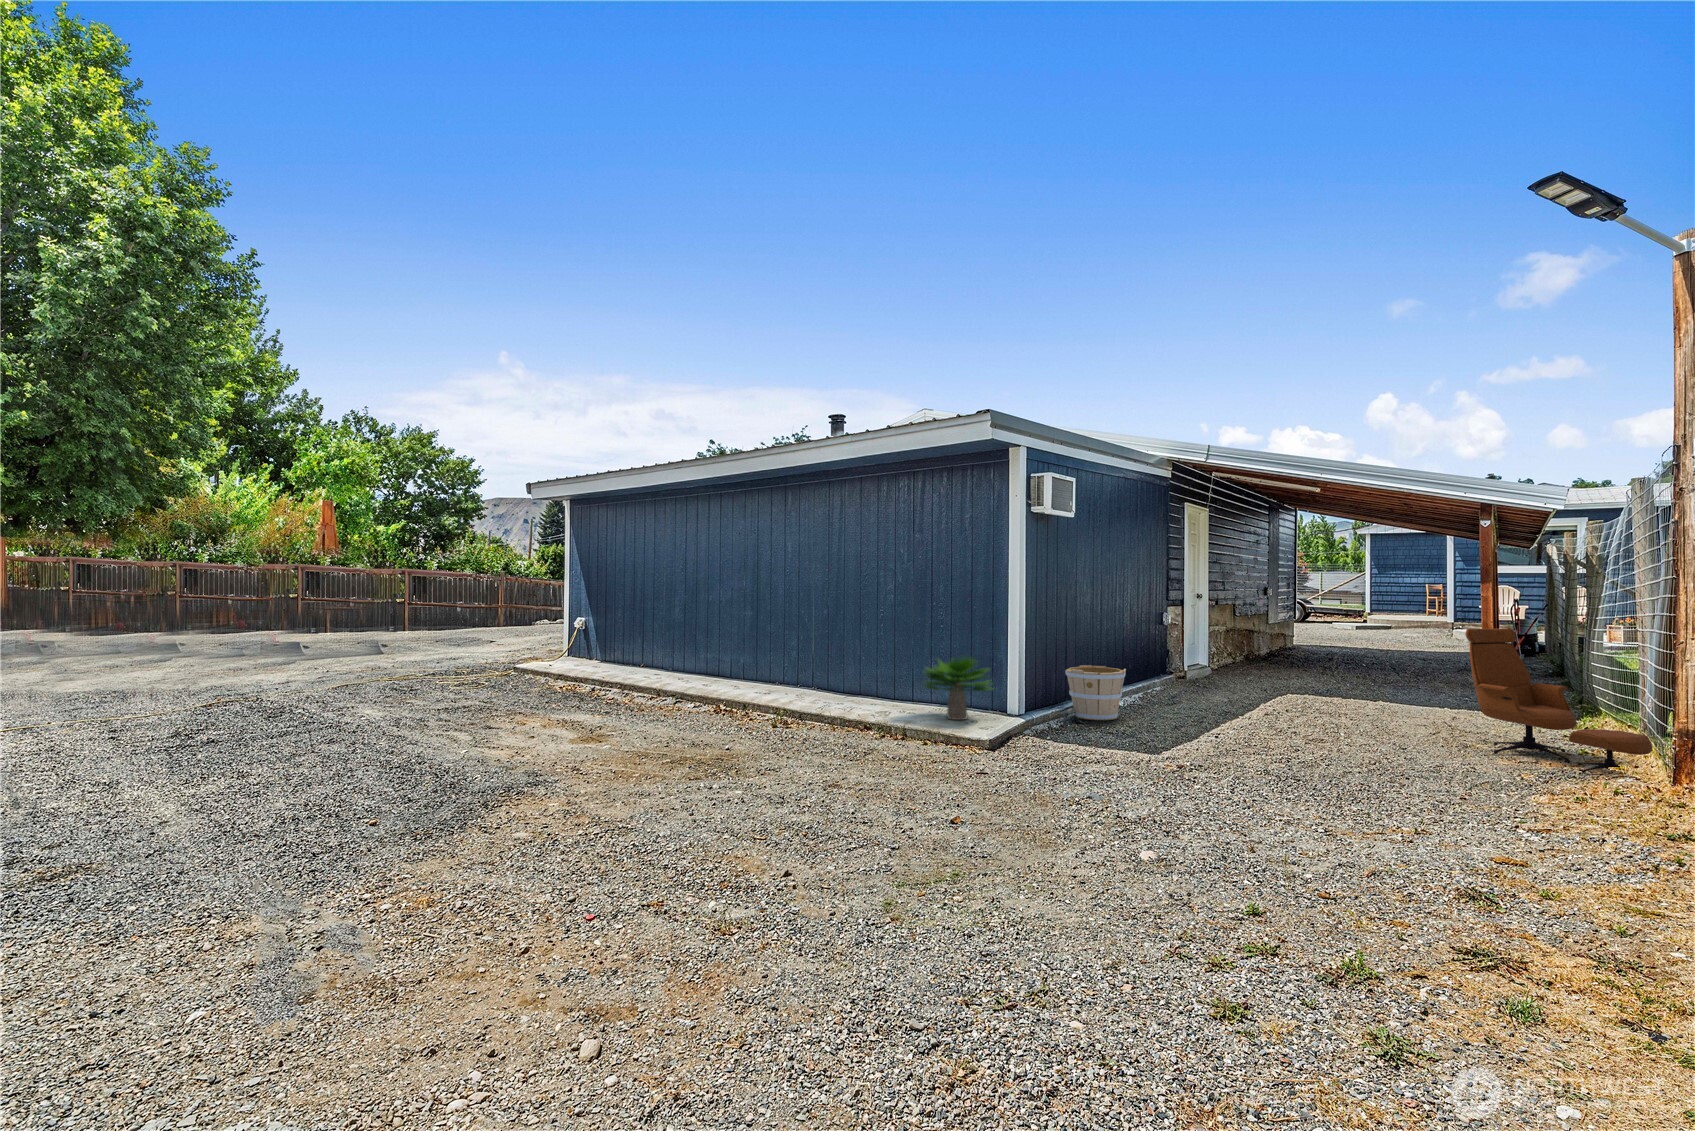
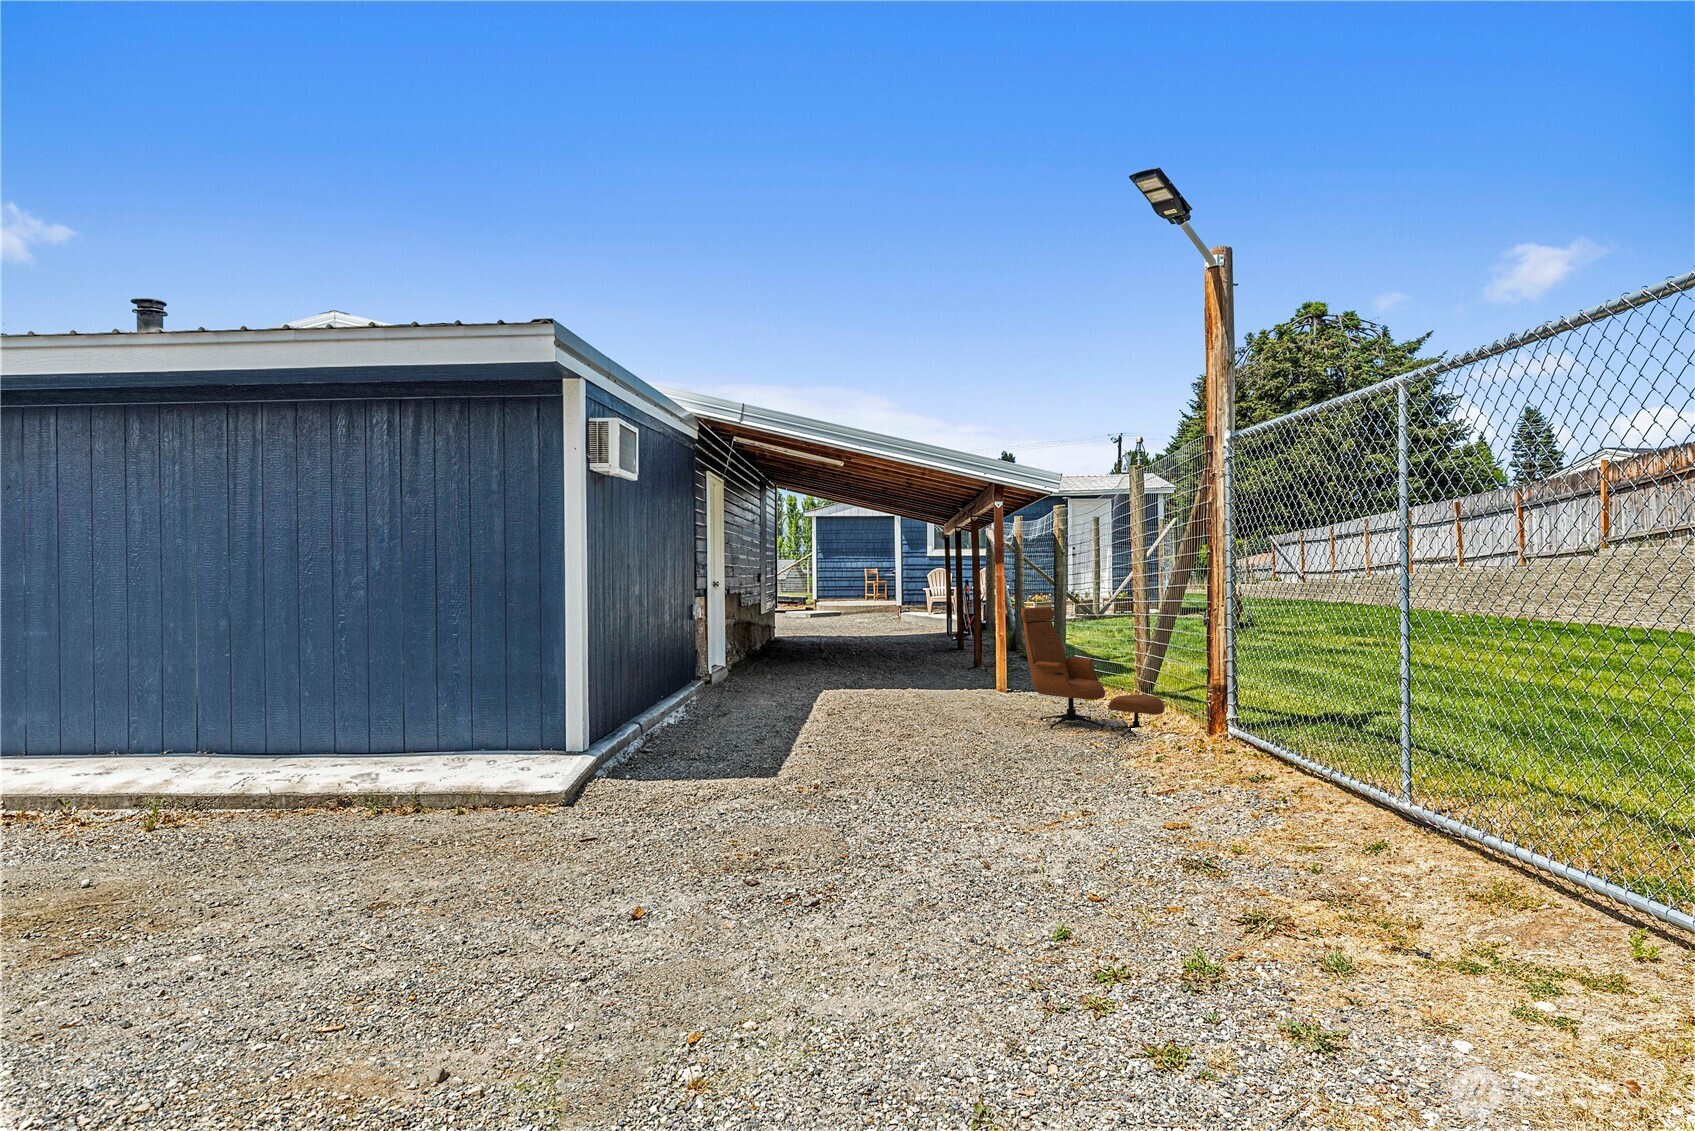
potted plant: present [924,657,991,720] -> none [431,671,554,771]
wooden bucket: present [1065,665,1126,720] -> none [624,674,700,746]

